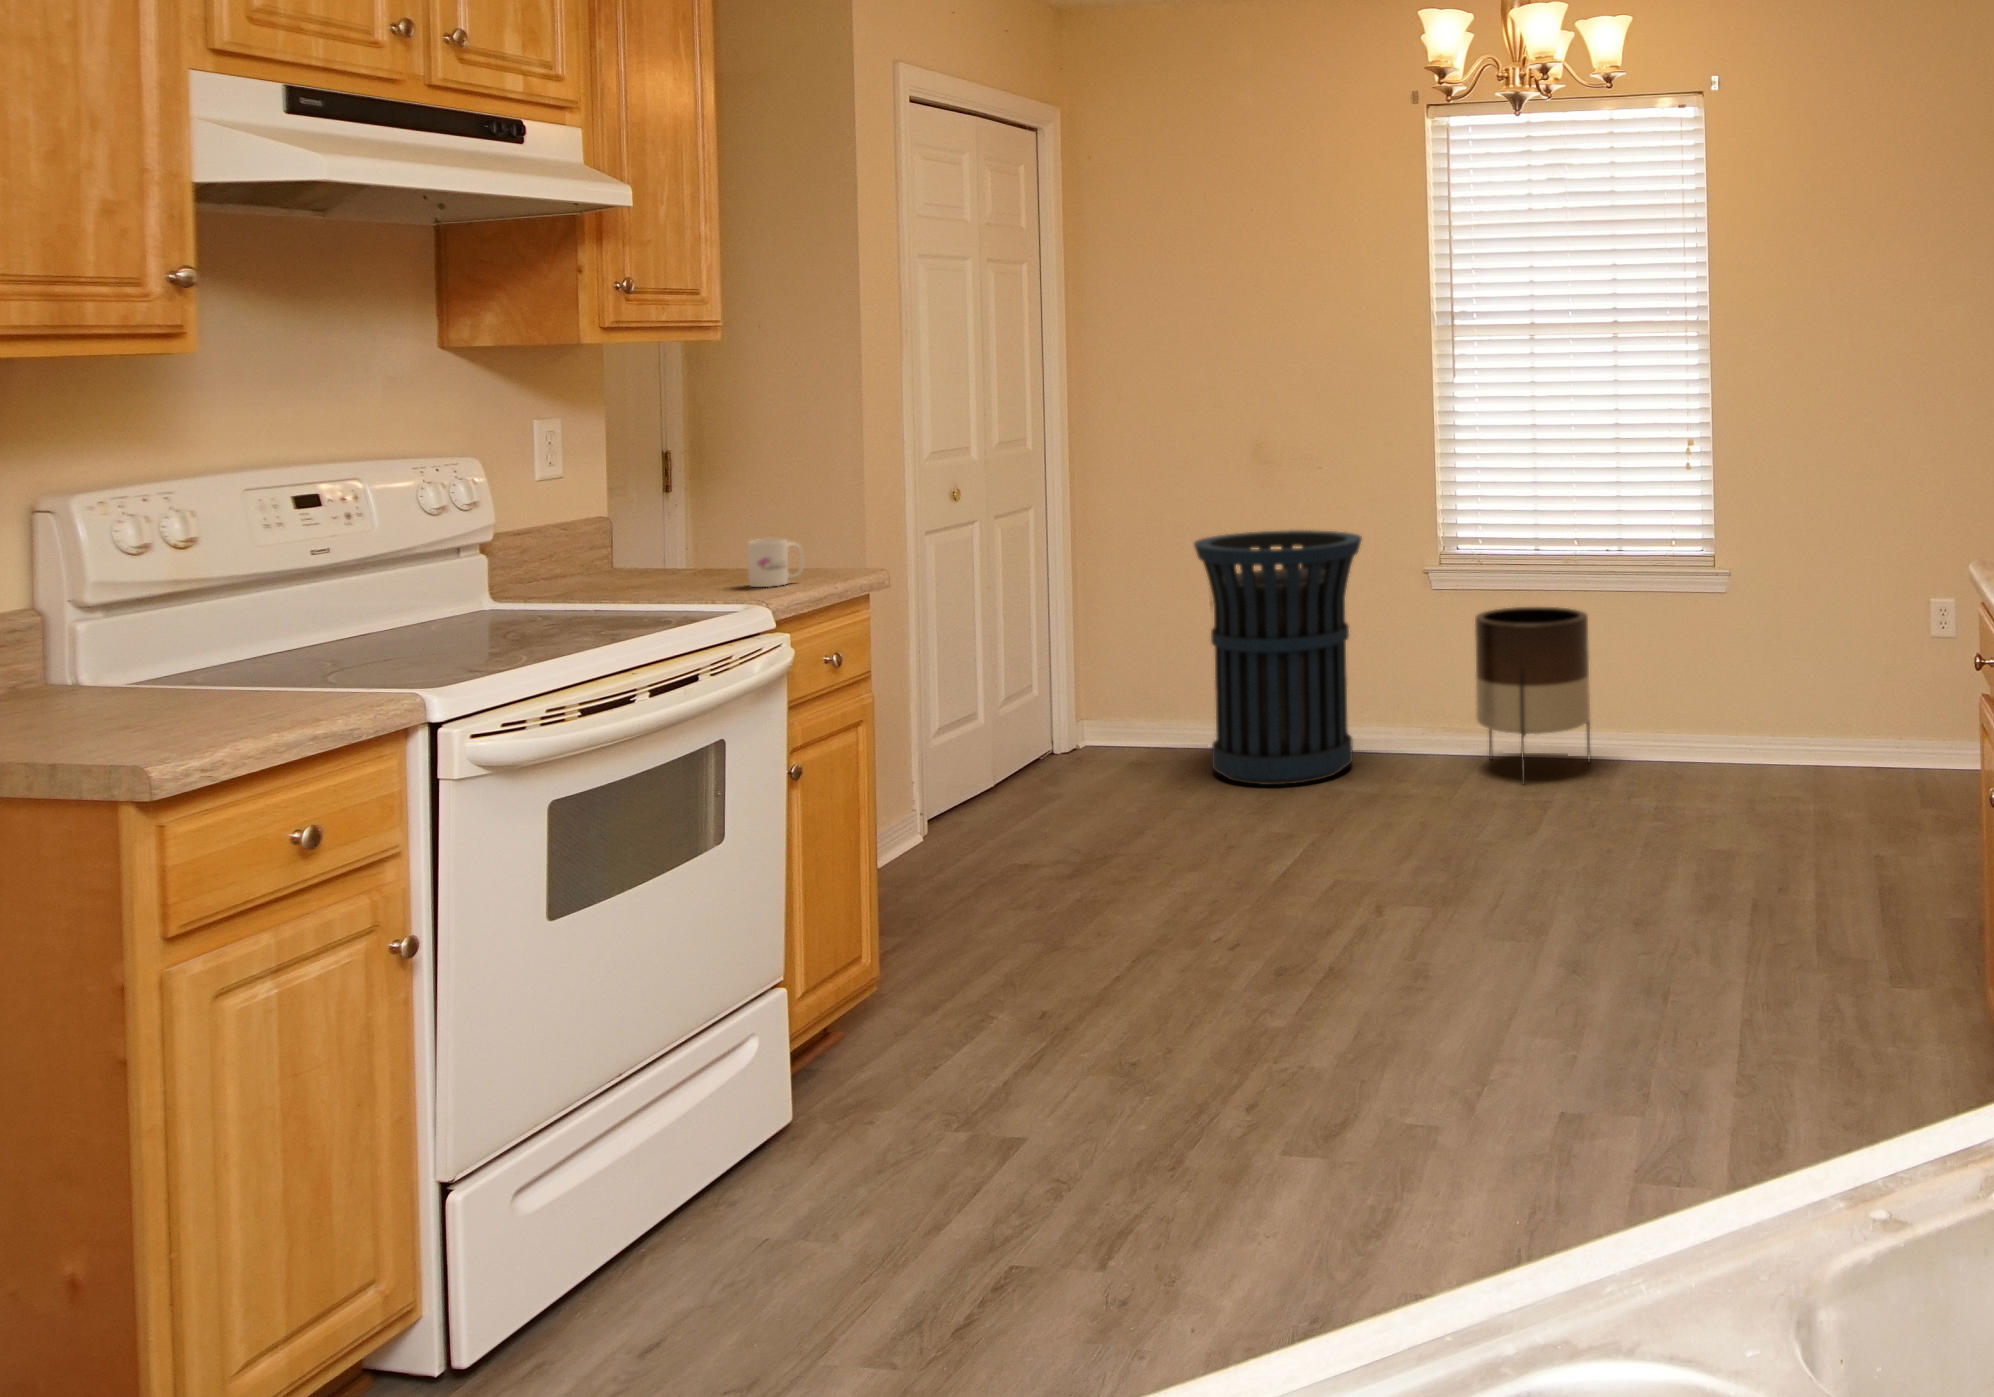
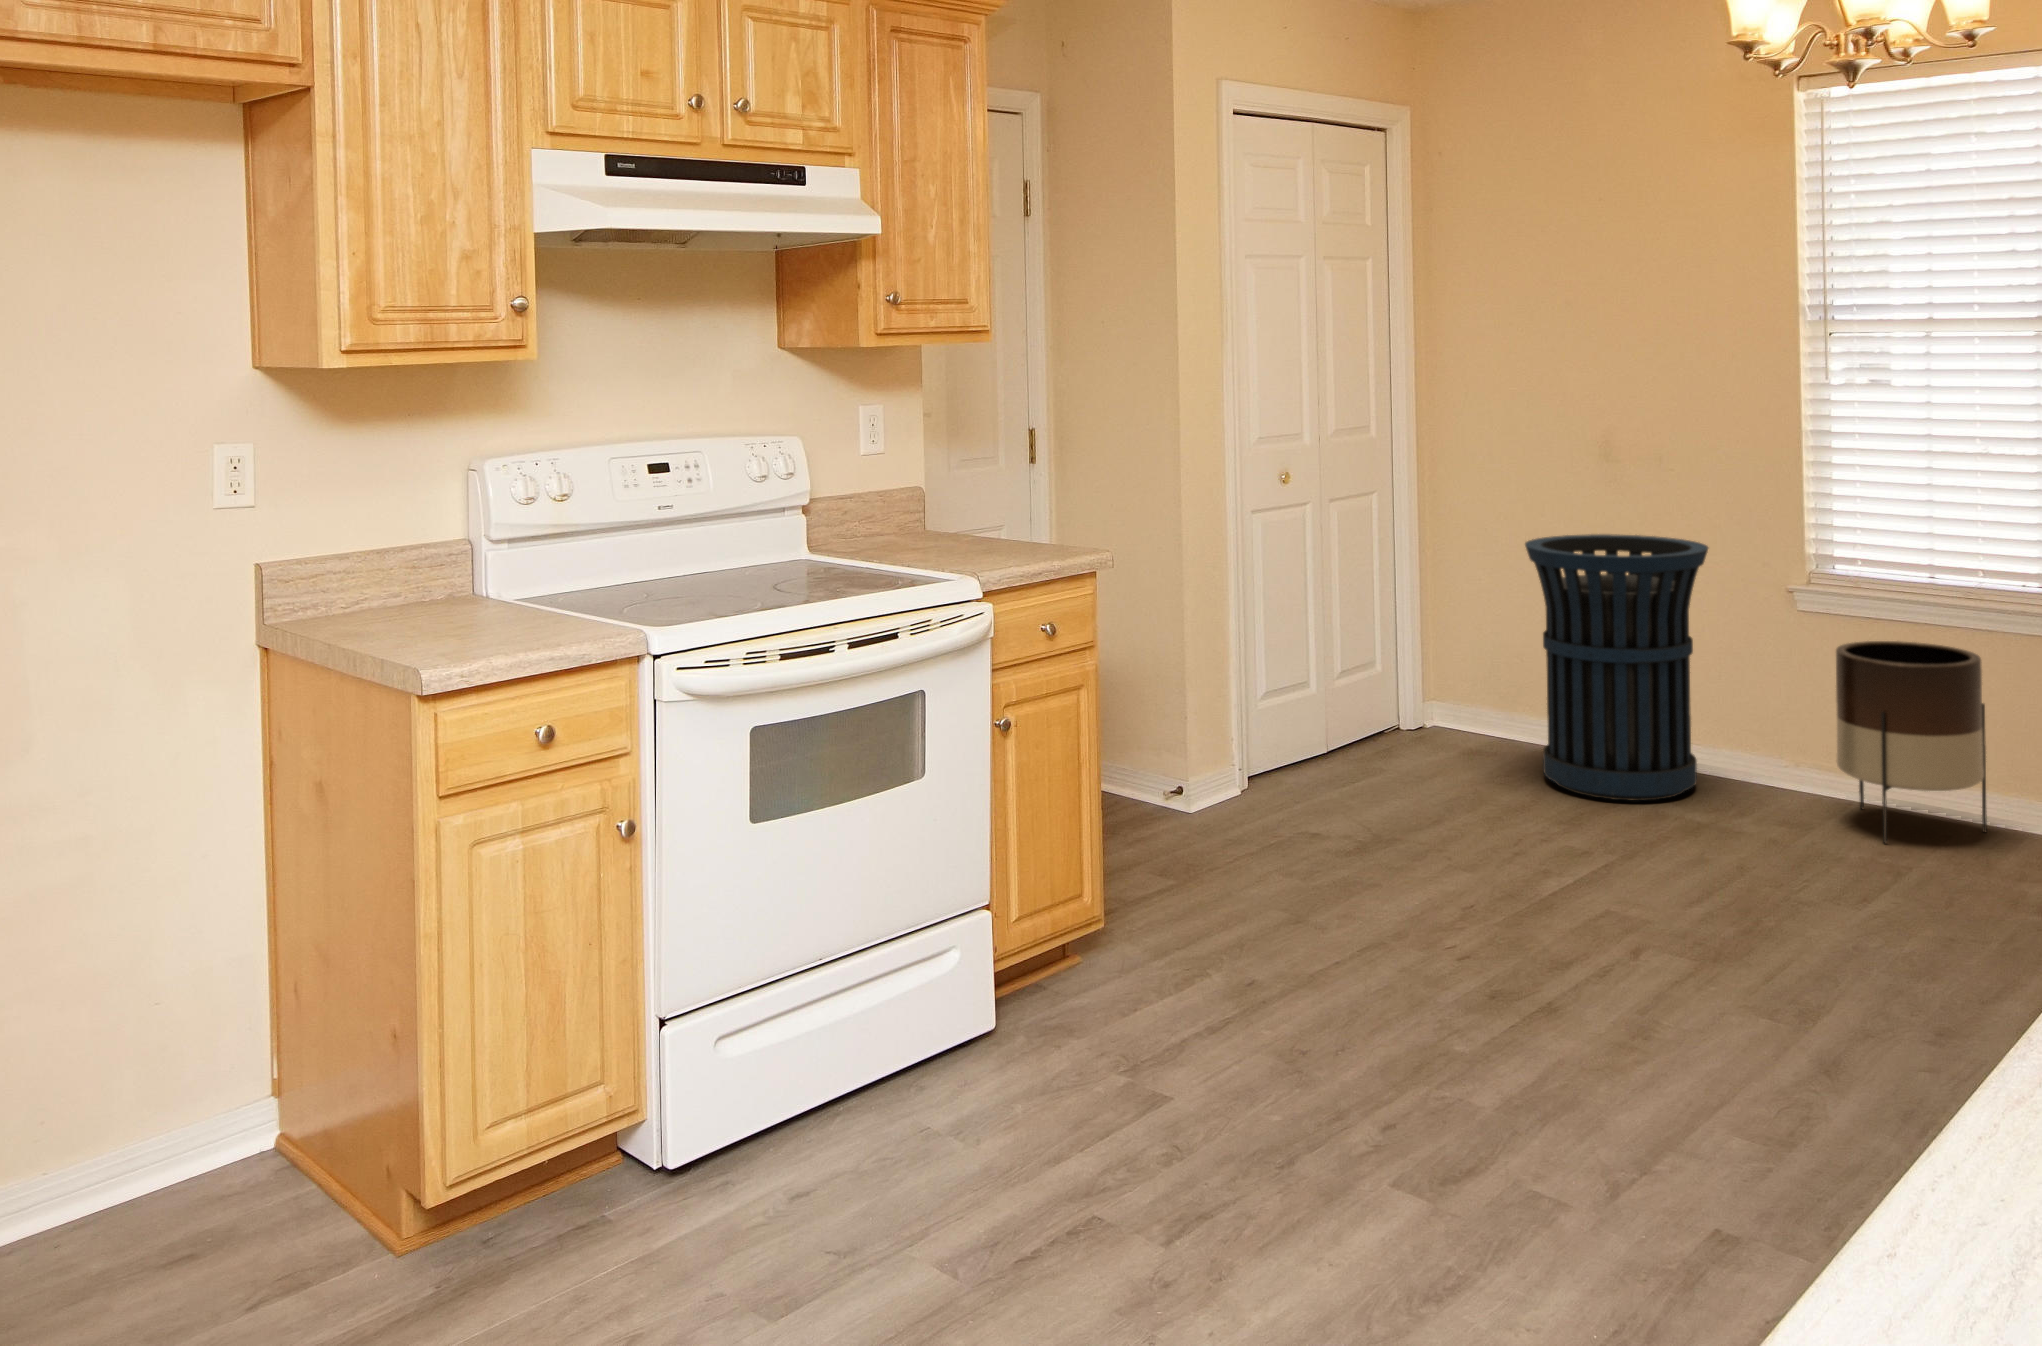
mug: present [748,539,804,587] -> none [1000,518,1047,560]

